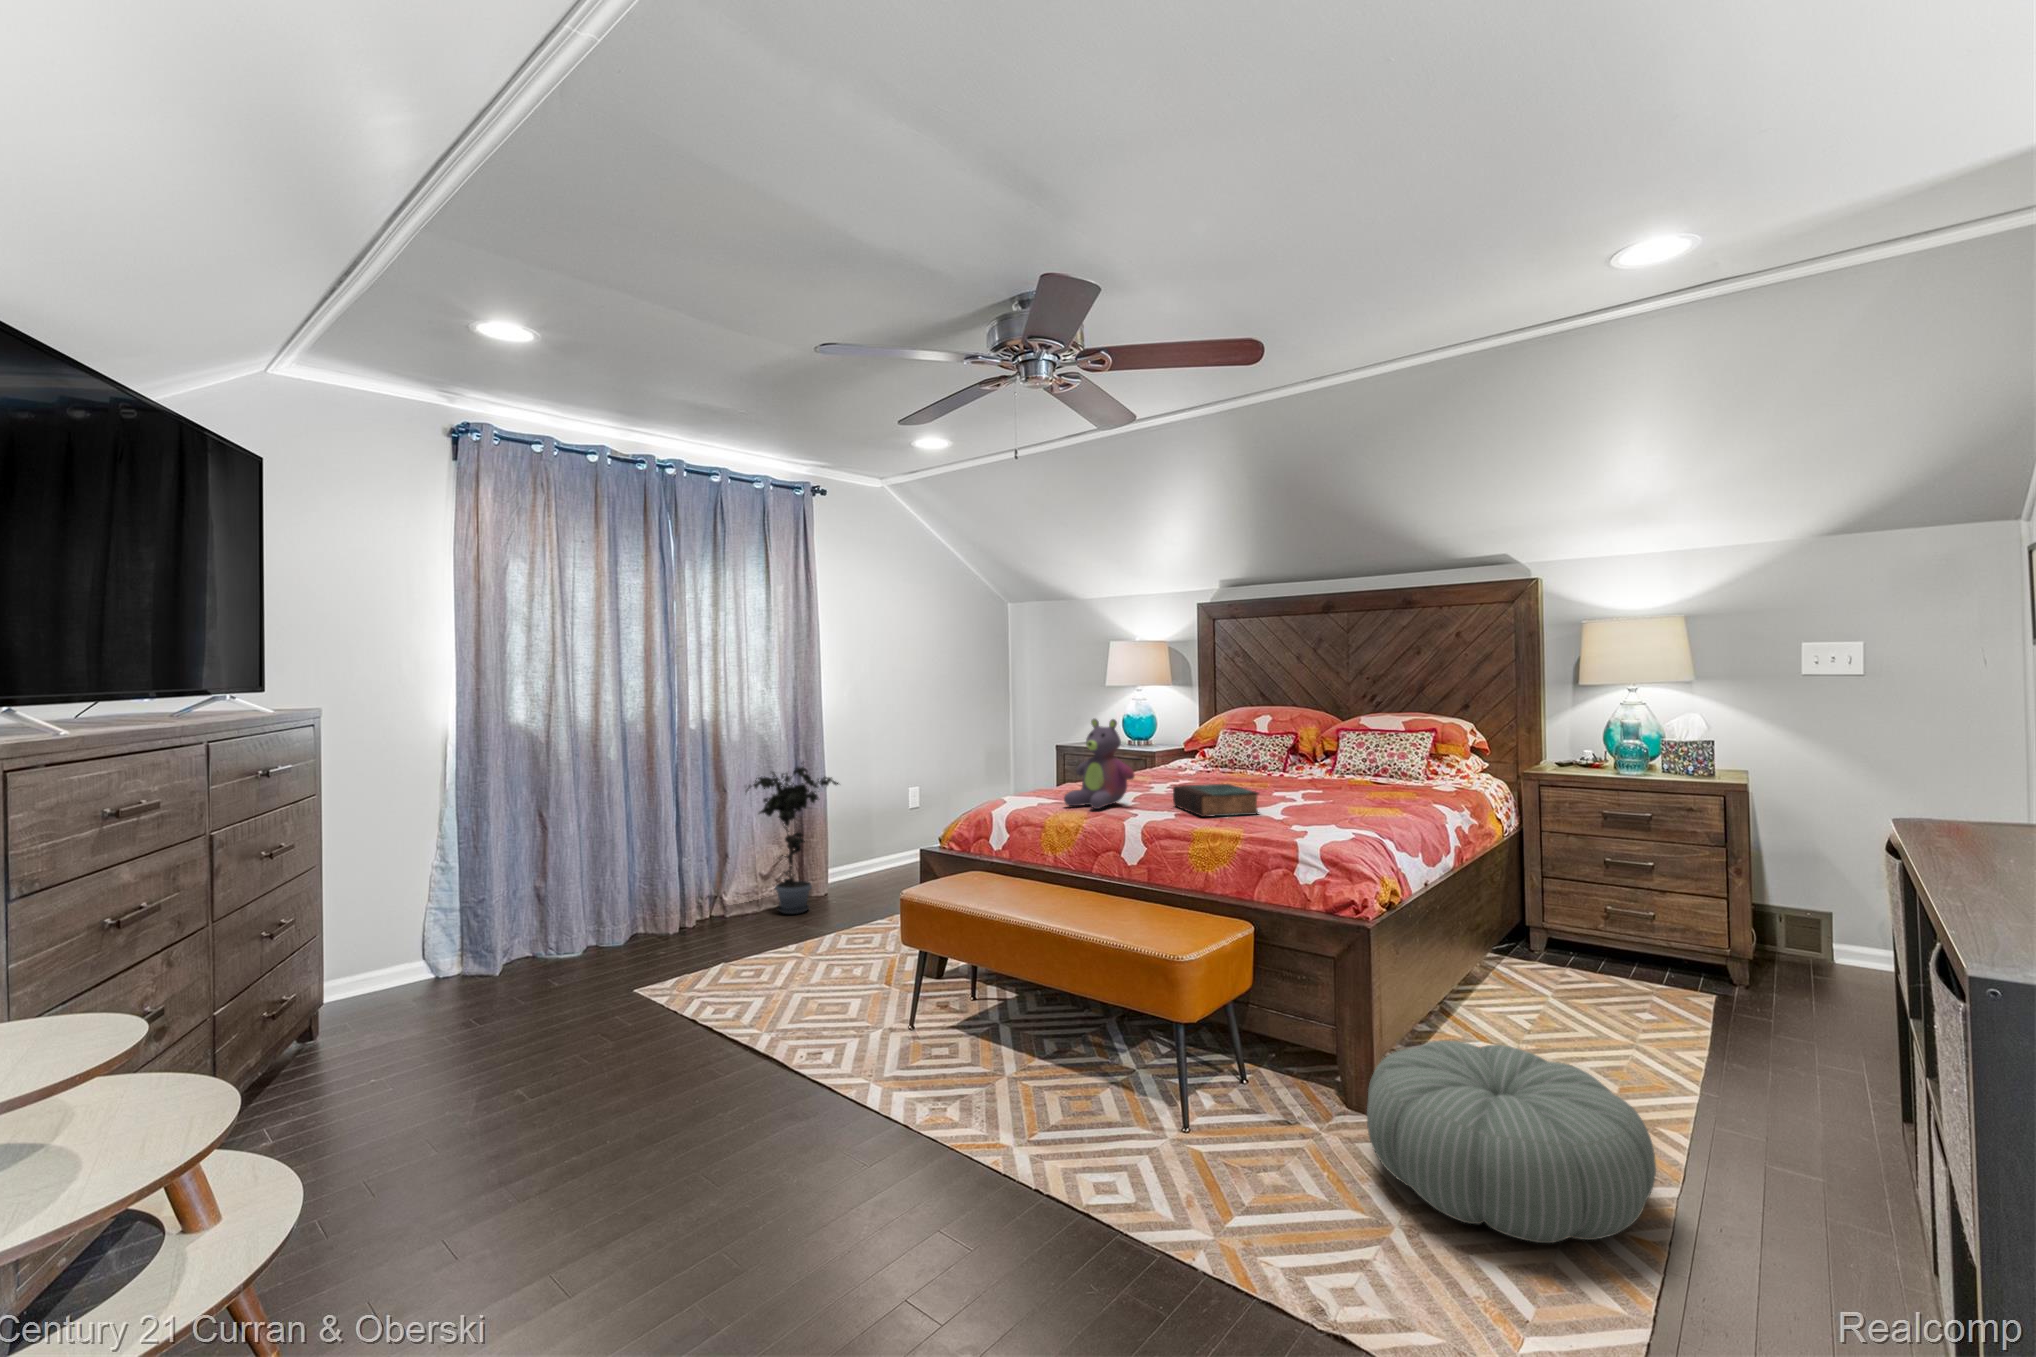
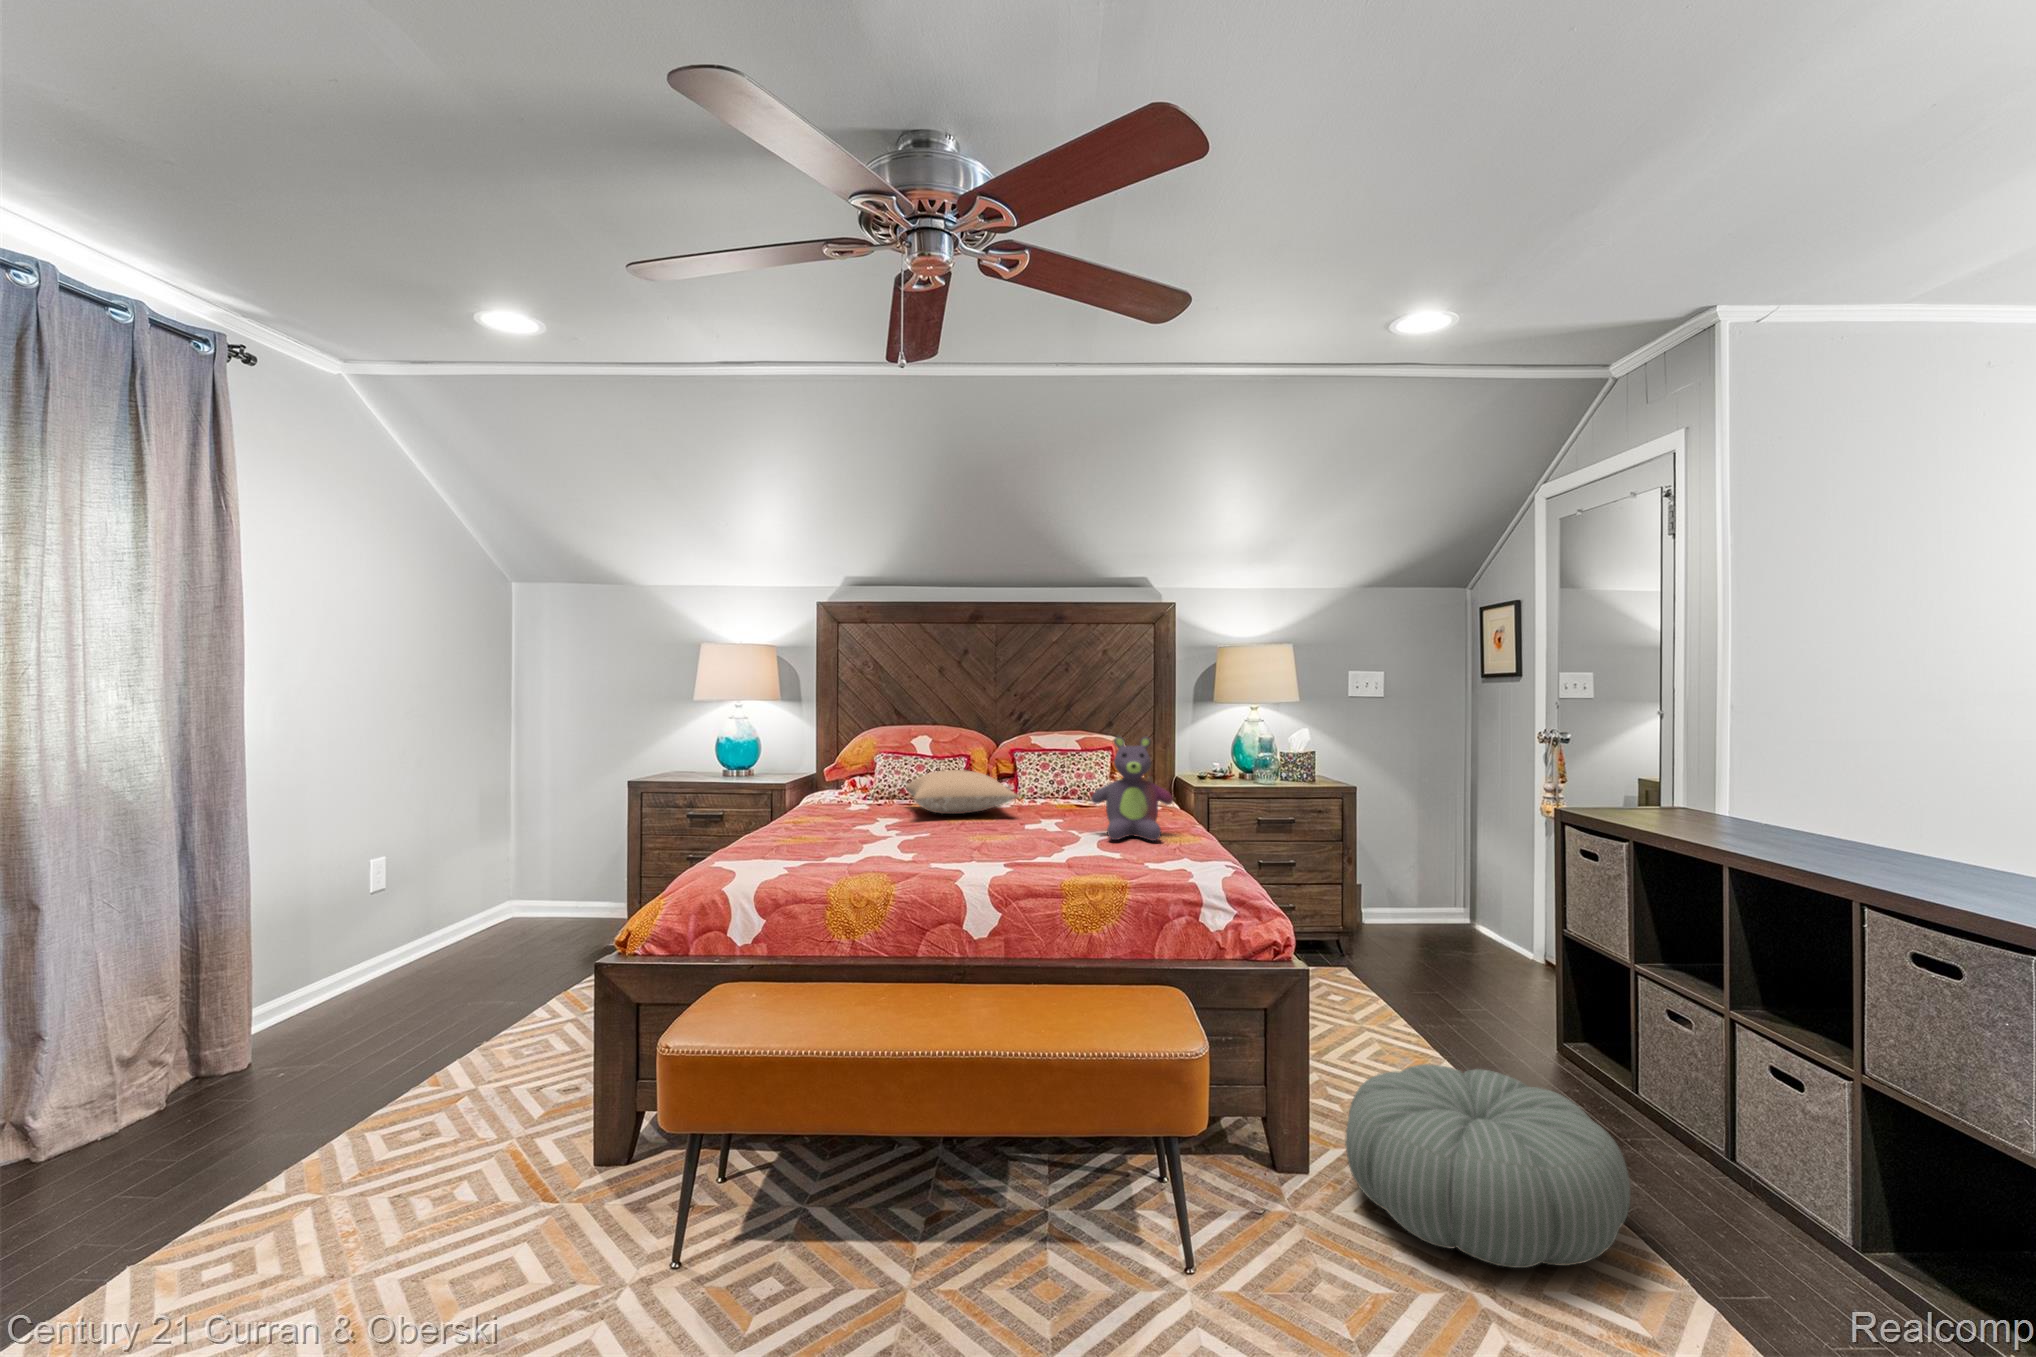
stuffed bear: present [1064,719,1135,809] -> present [1091,736,1173,841]
pillow: none [1196,745,1303,781] -> present [906,770,1018,814]
potted plant: present [746,763,838,914] -> none [102,831,309,1121]
book: present [1173,784,1259,817] -> none [956,819,1070,863]

